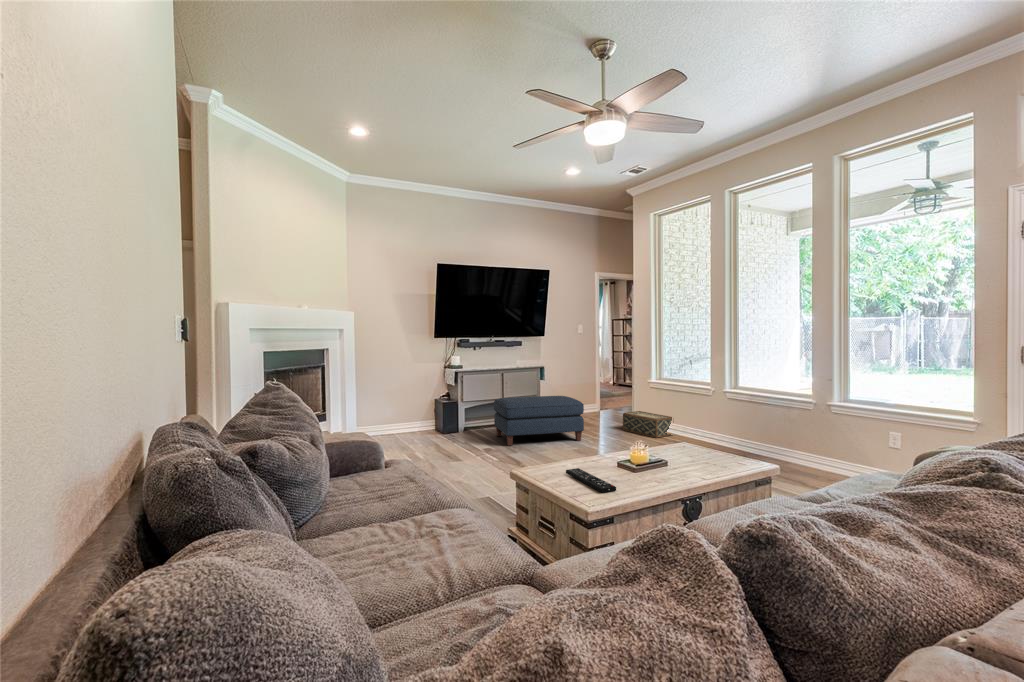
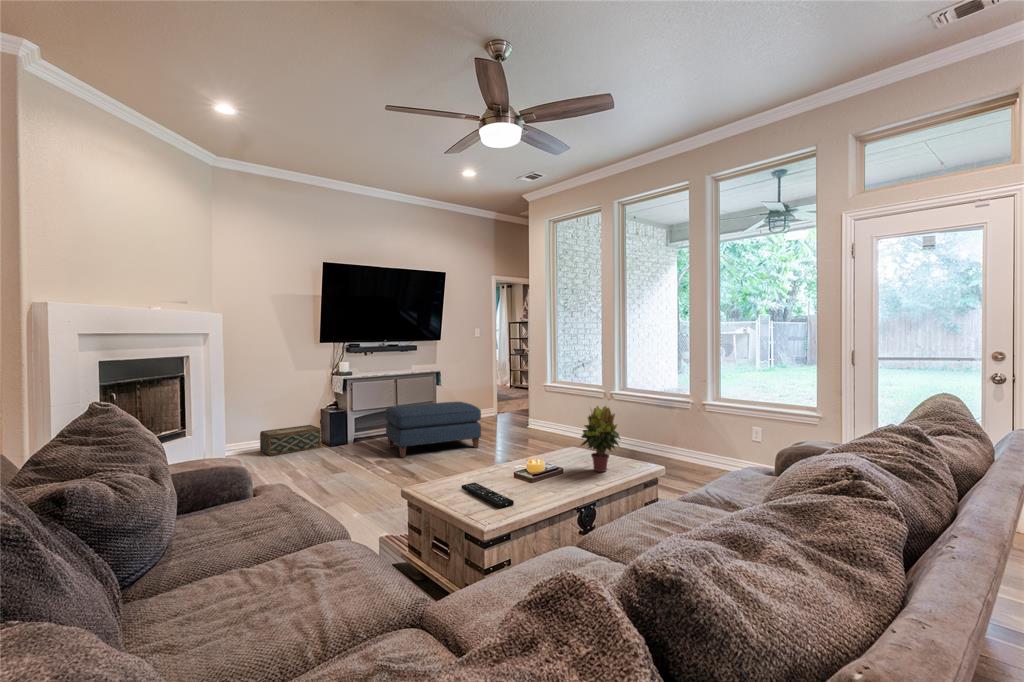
potted plant: none [684,400,729,467] -> present [581,406,620,472]
woven basket: present [623,411,674,438] -> present [260,425,321,456]

